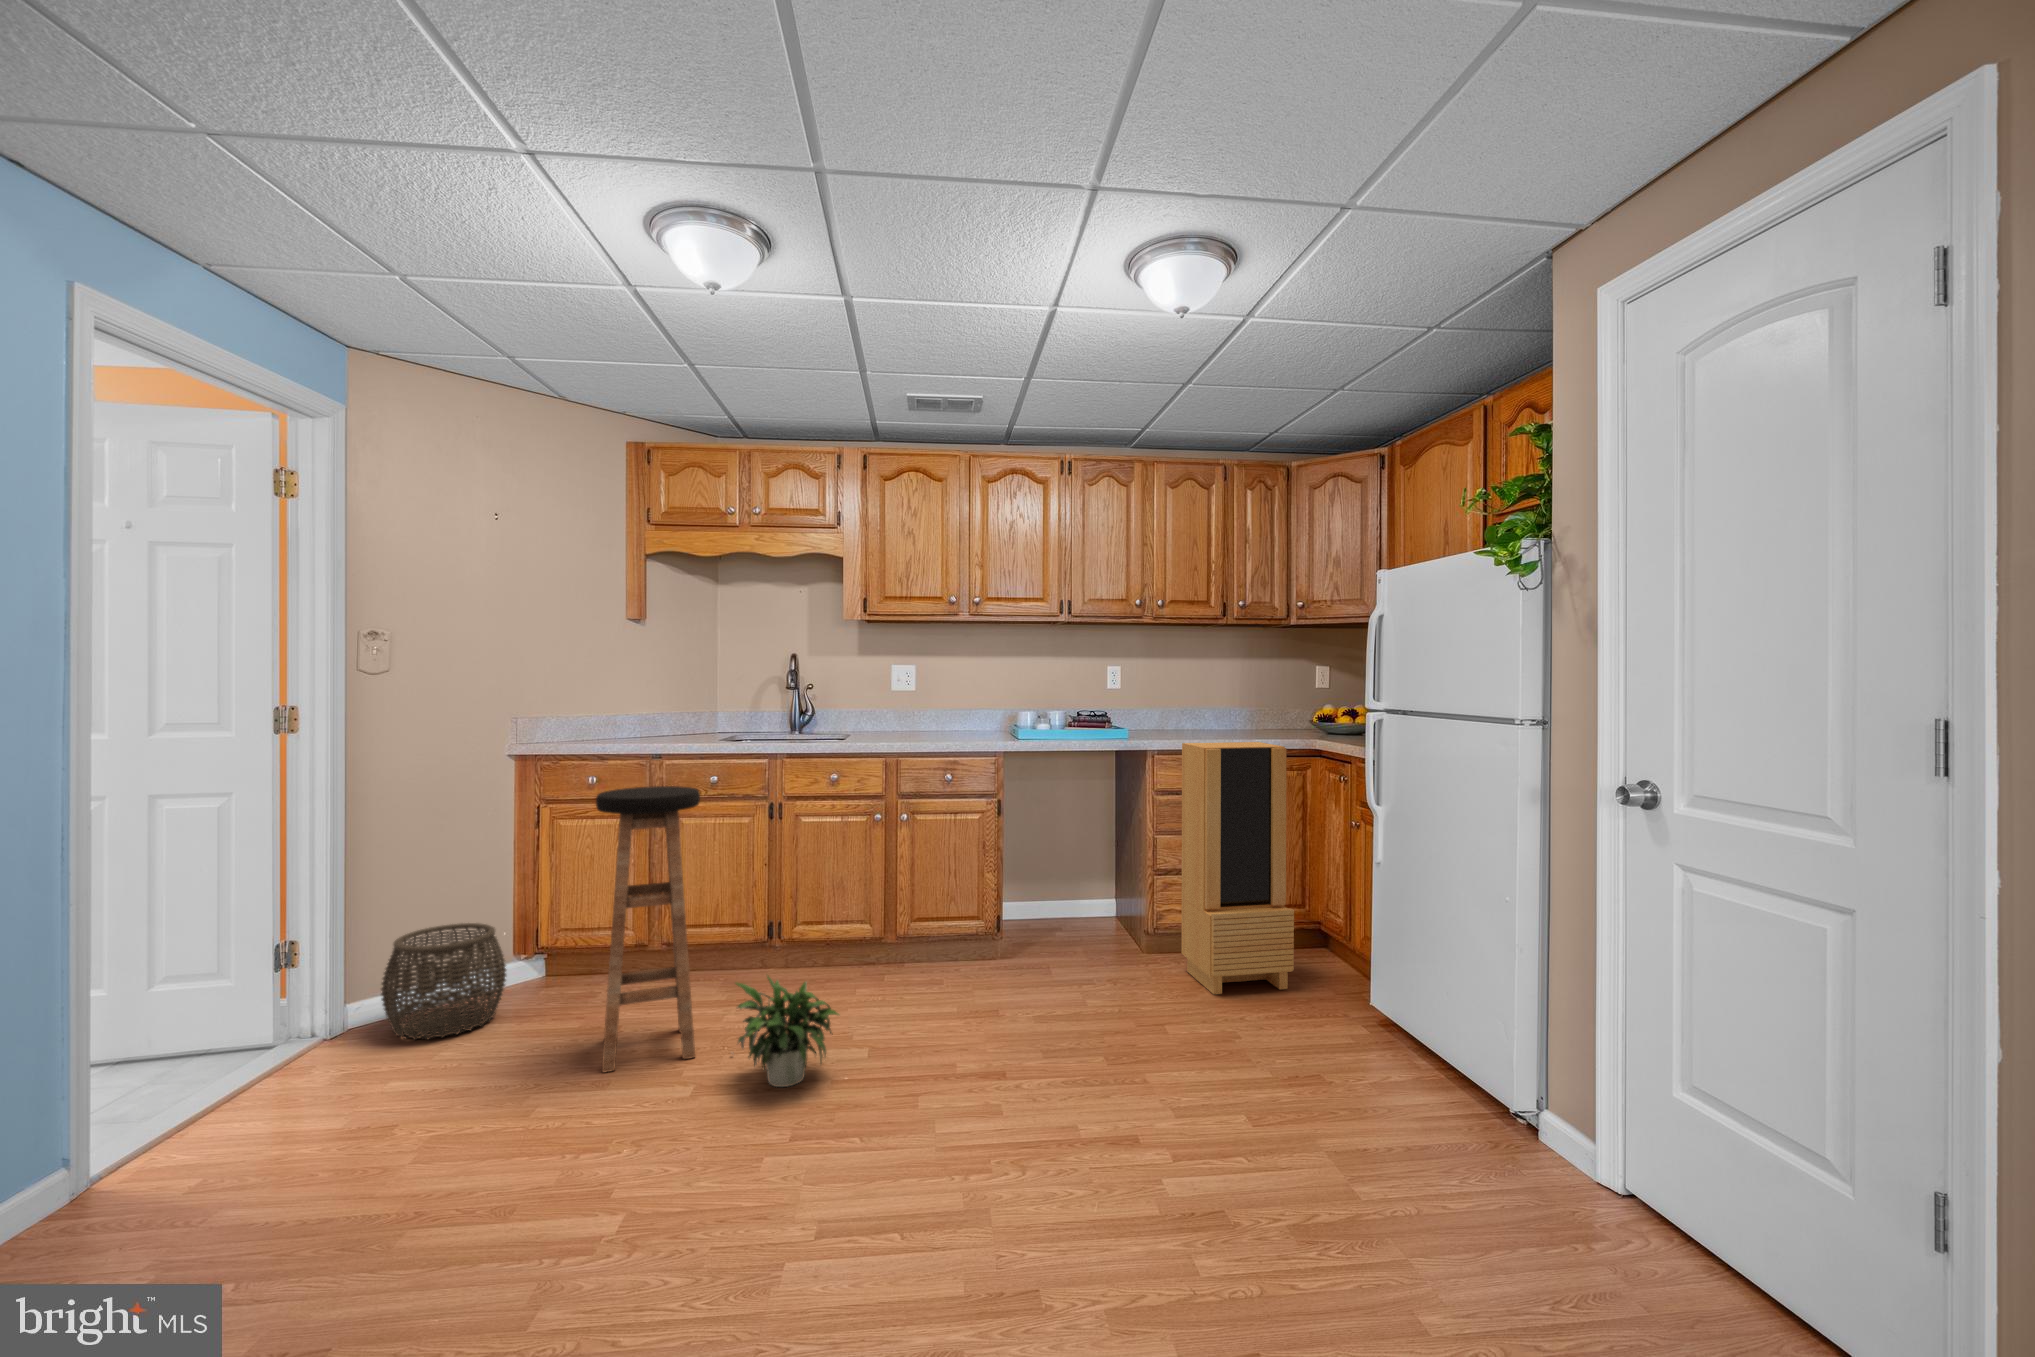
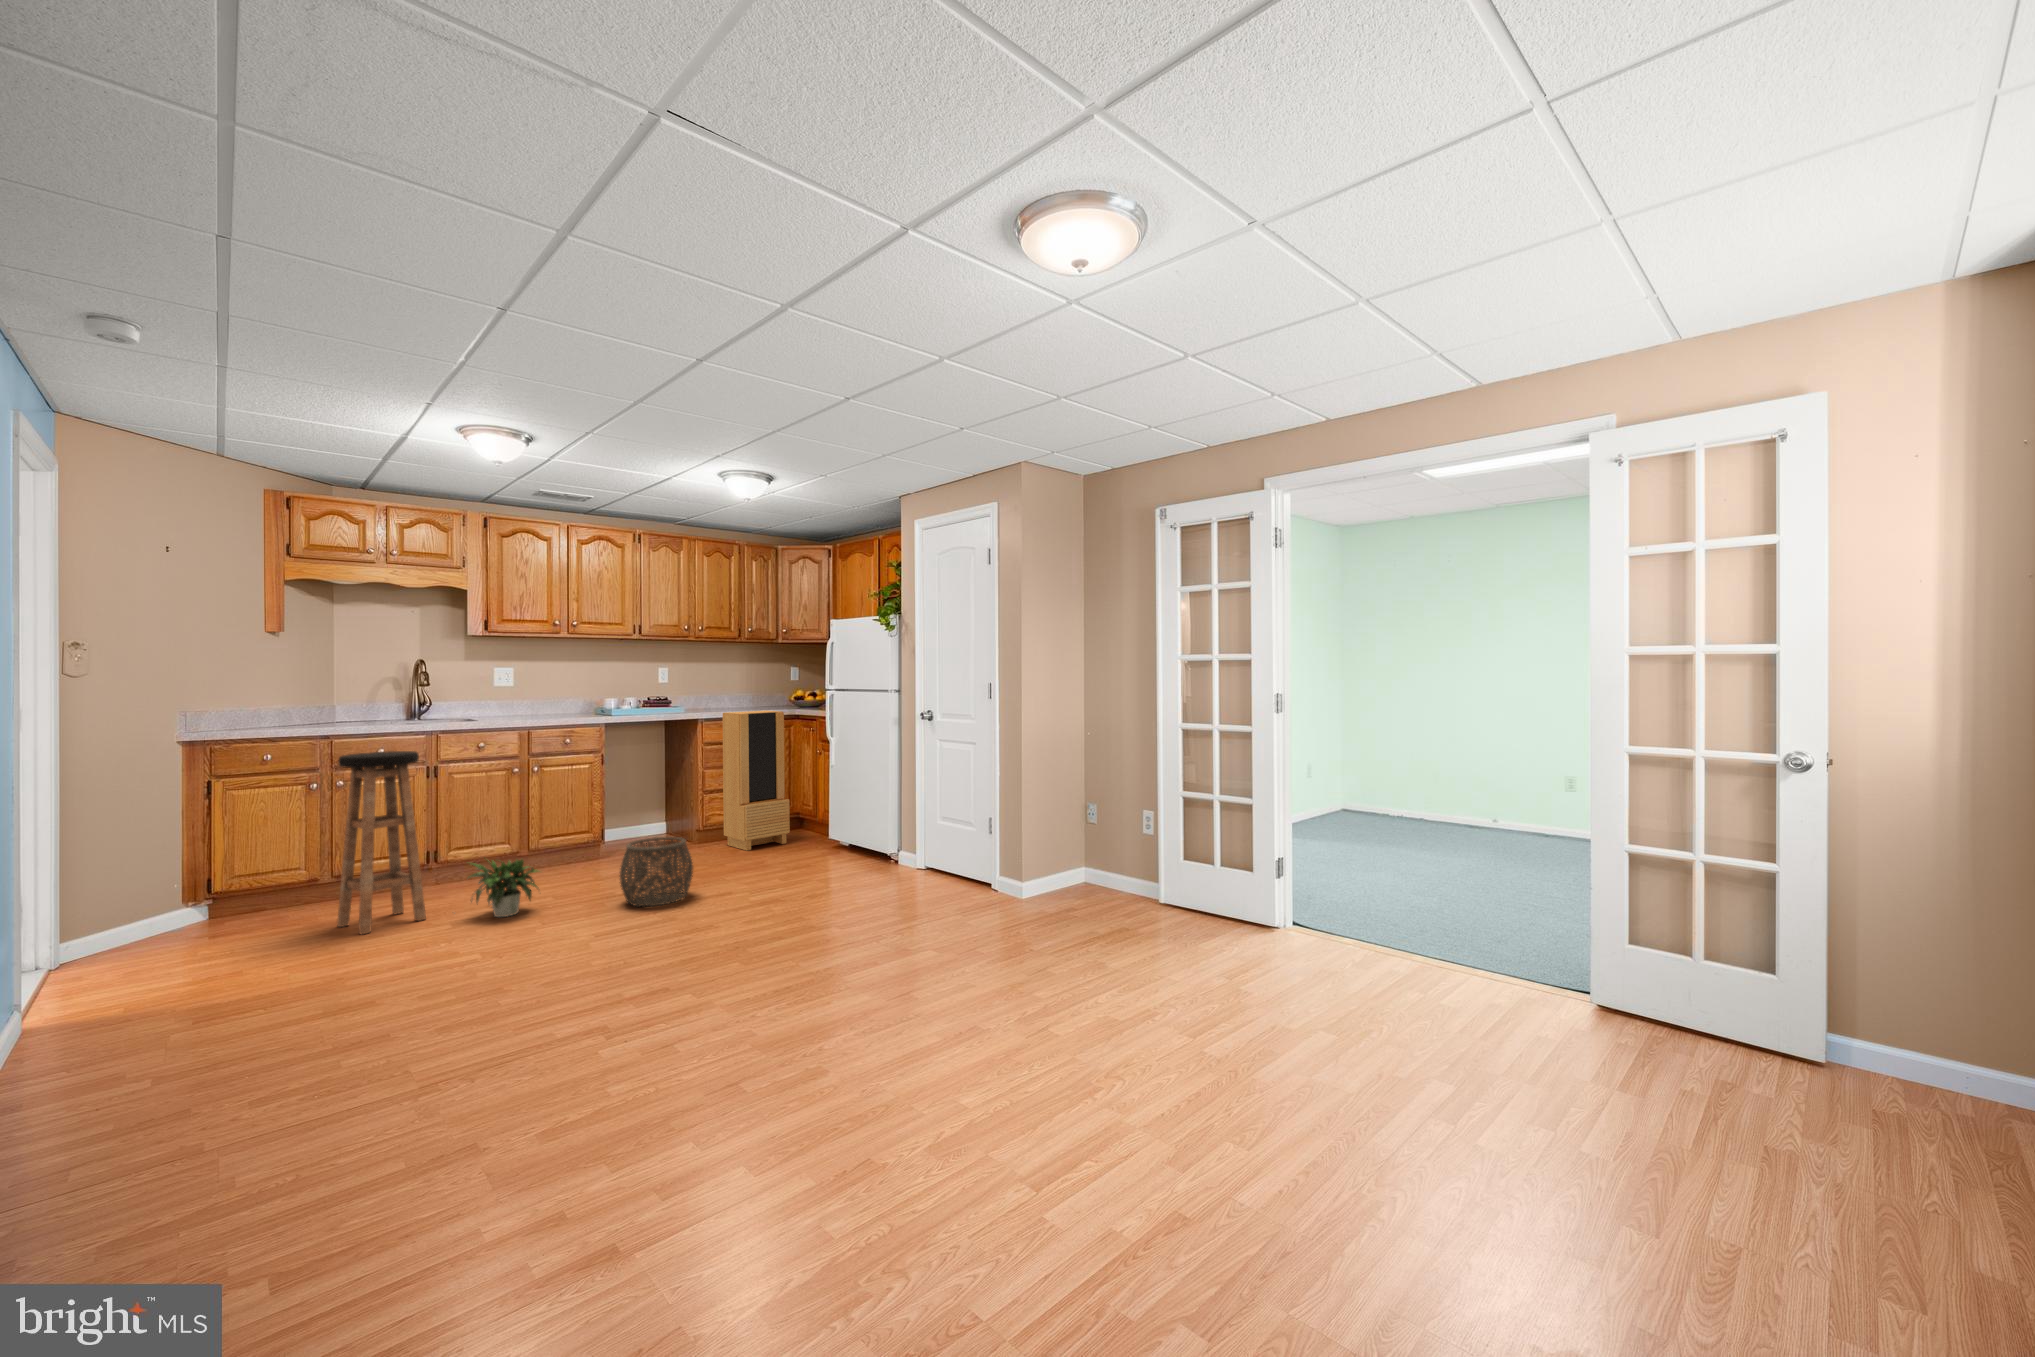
woven basket: present [381,923,506,1040] -> present [620,837,693,907]

